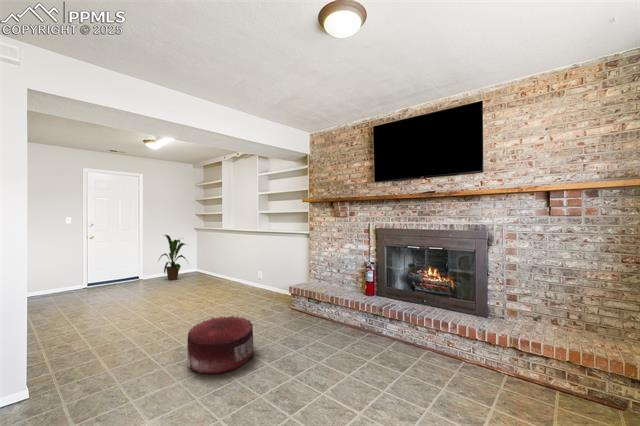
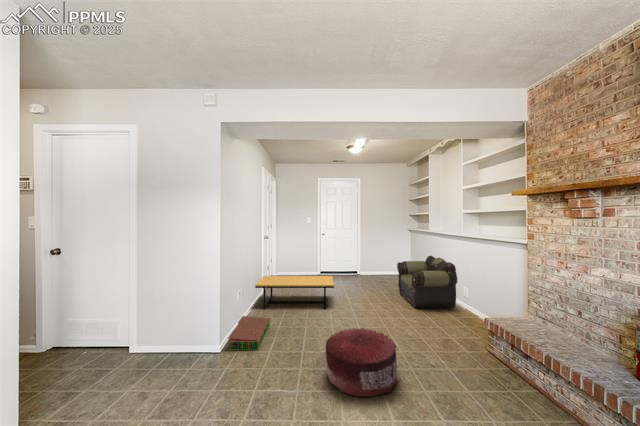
house plant: present [159,235,186,280] -> none [371,234,399,278]
armchair: none [198,250,257,297] -> present [397,256,457,308]
coffee table: none [7,285,143,350] -> present [255,276,334,309]
storage bin: none [10,351,77,410] -> present [228,316,270,350]

